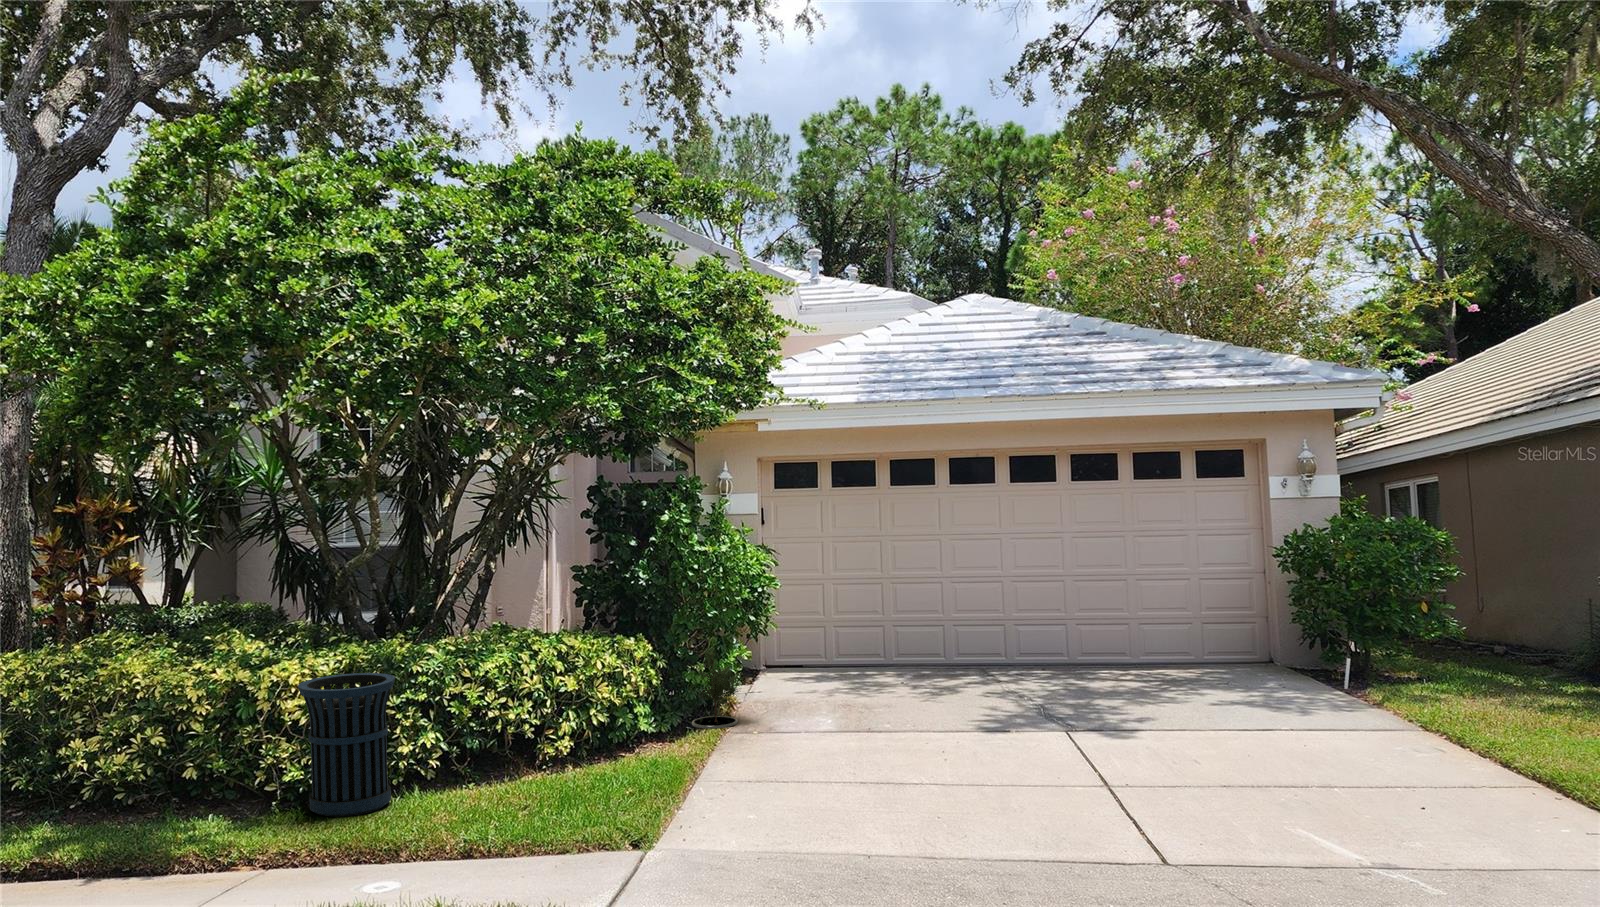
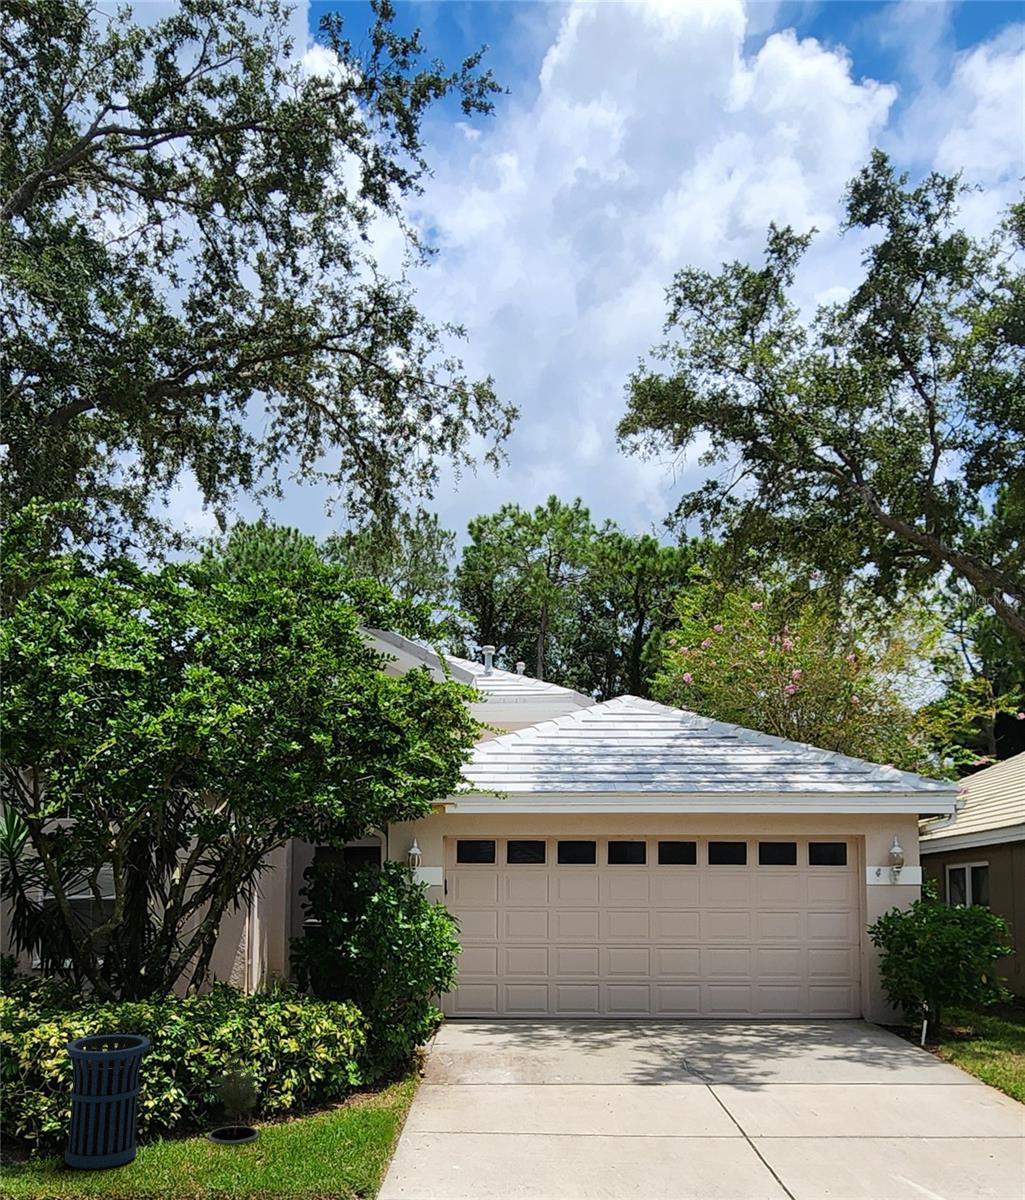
potted tree: present [692,647,739,729] -> present [209,1048,259,1144]

